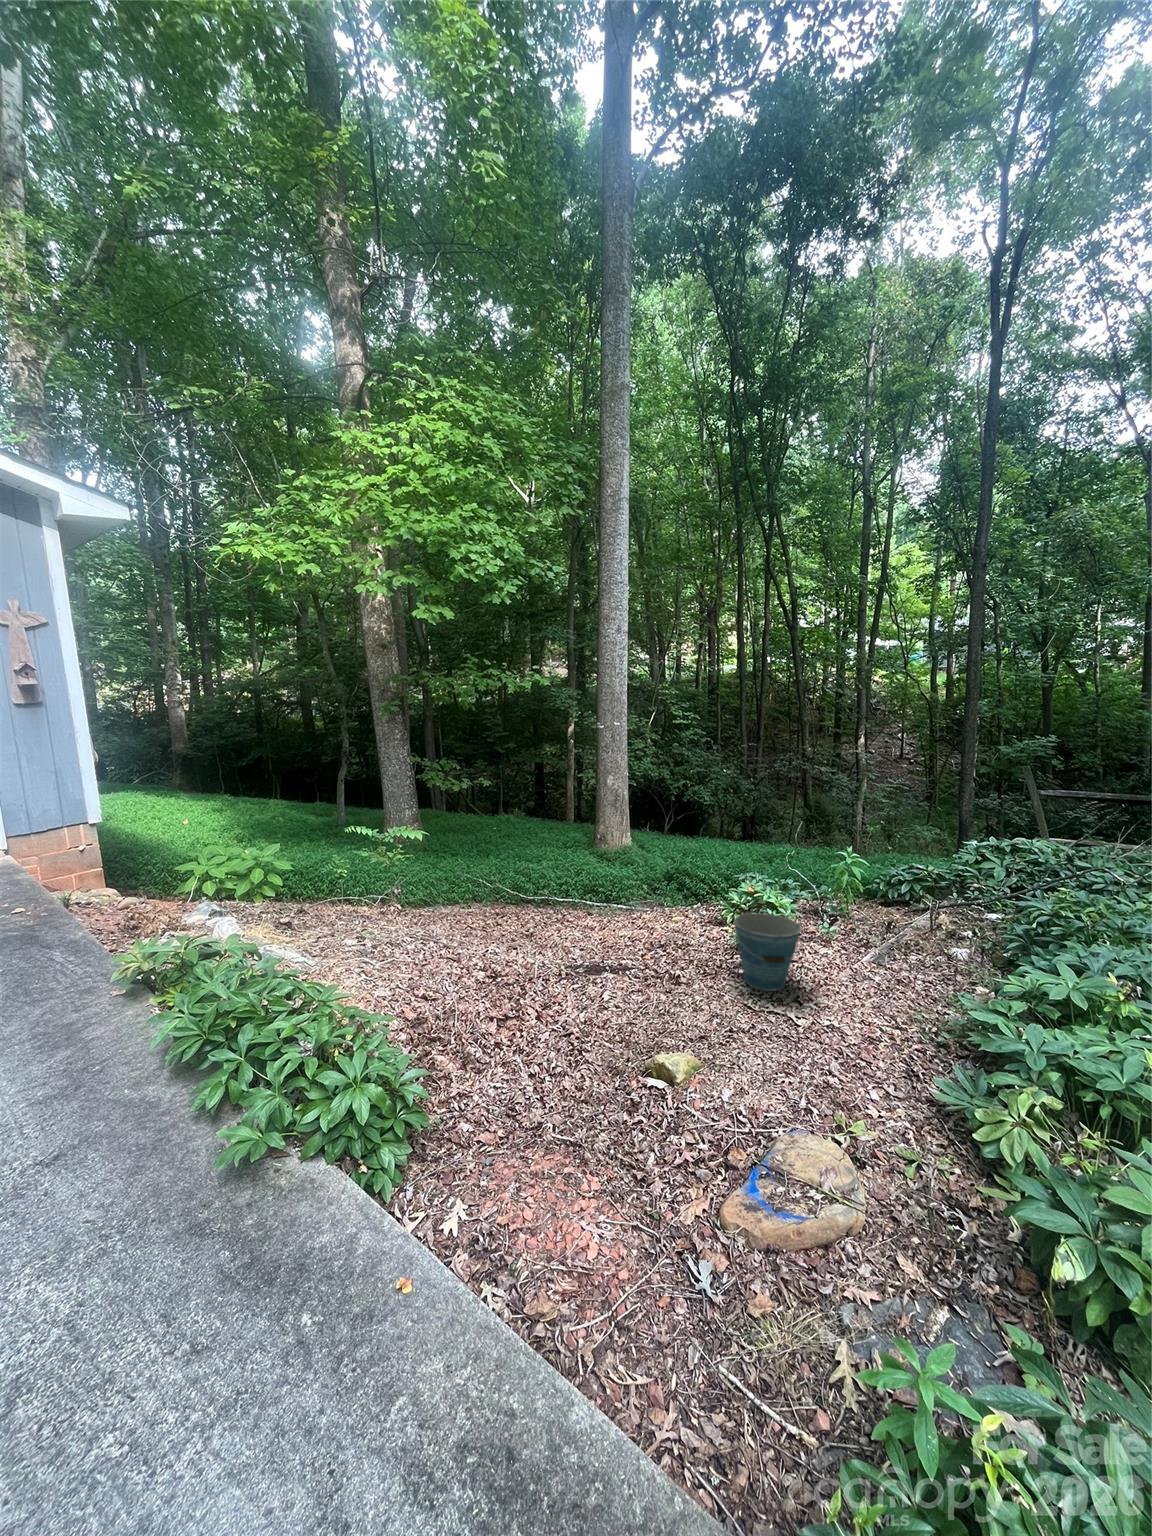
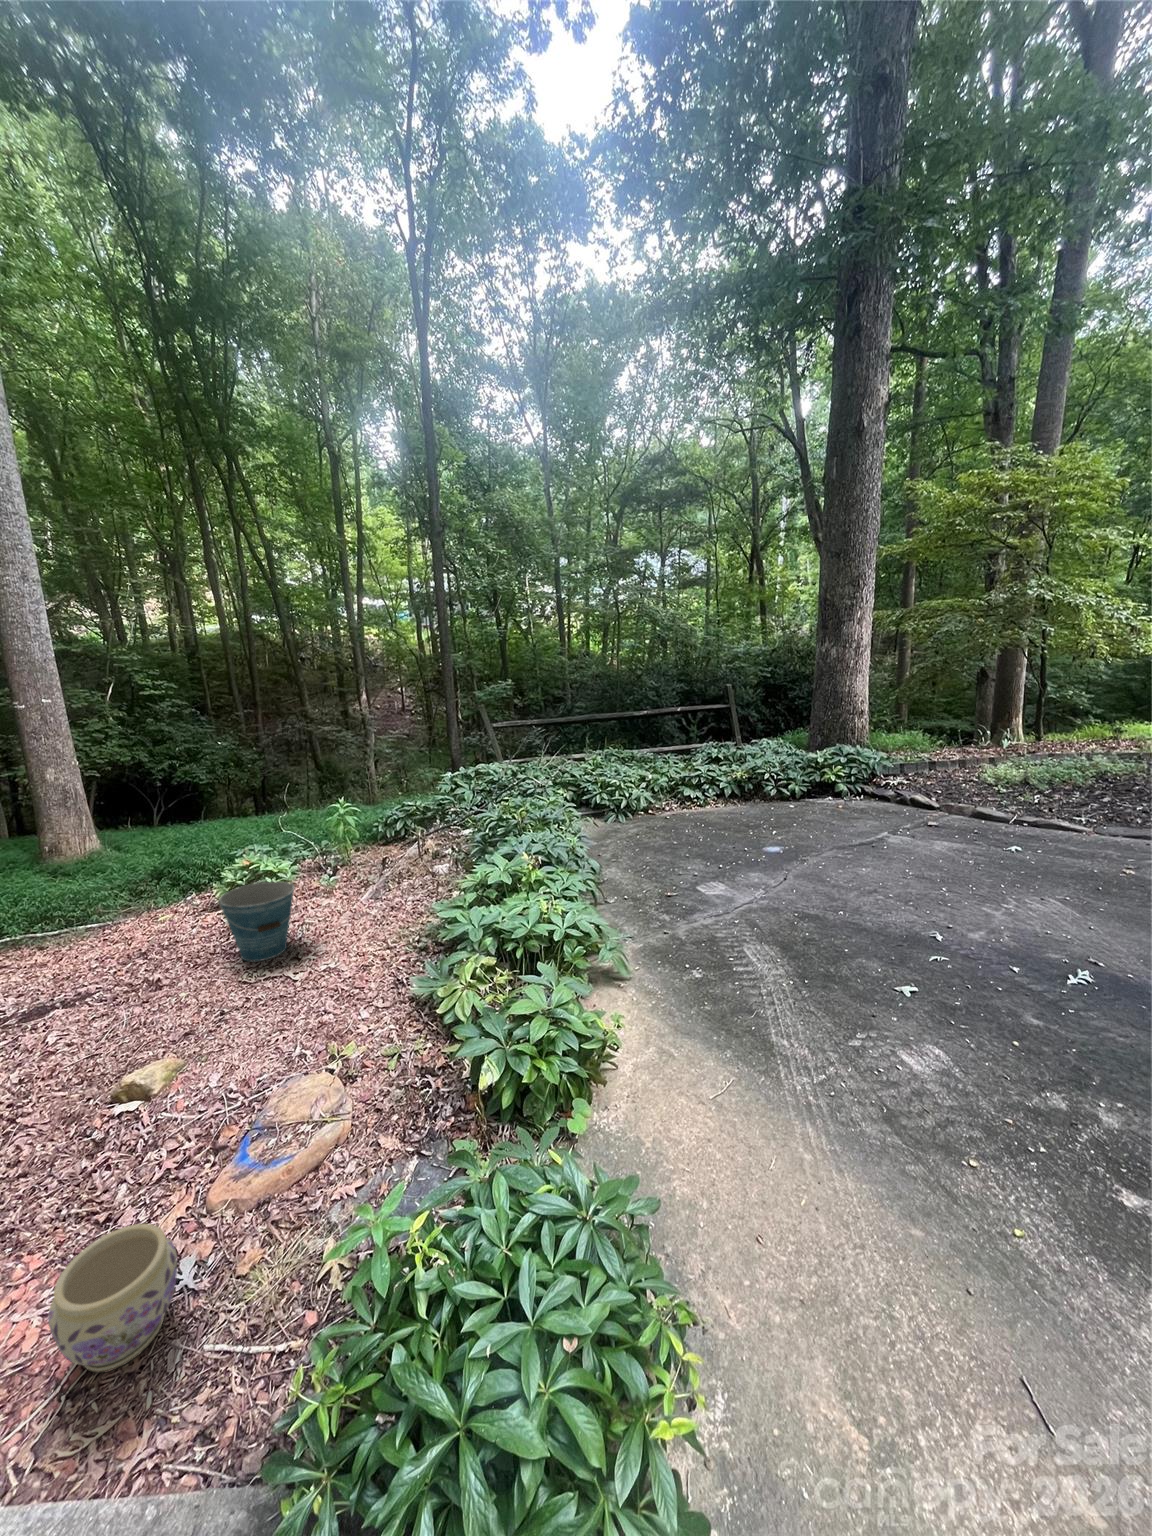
planter: none [609,1201,702,1336] -> present [48,1224,177,1373]

